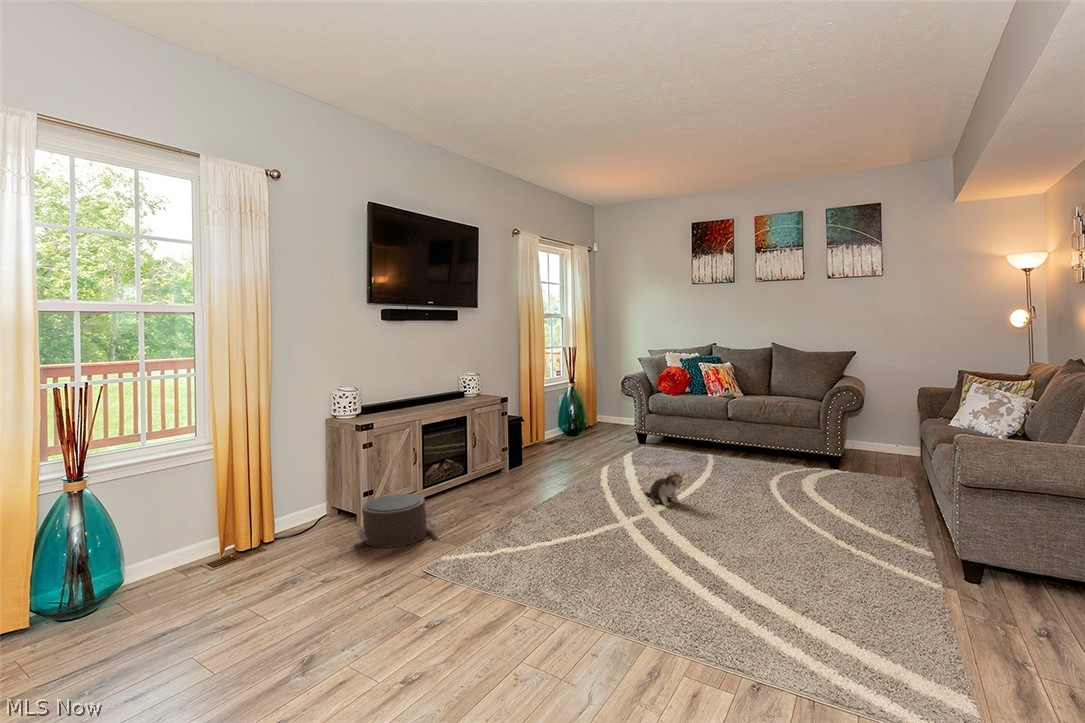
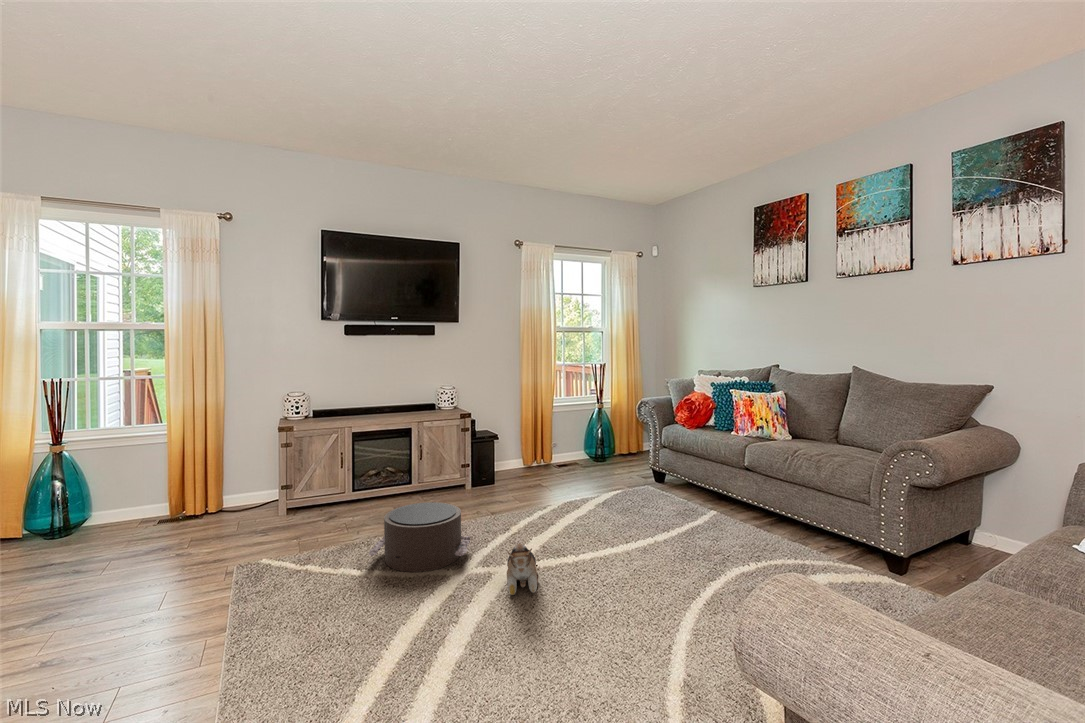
pouf: present [357,494,438,548] -> present [368,502,470,572]

